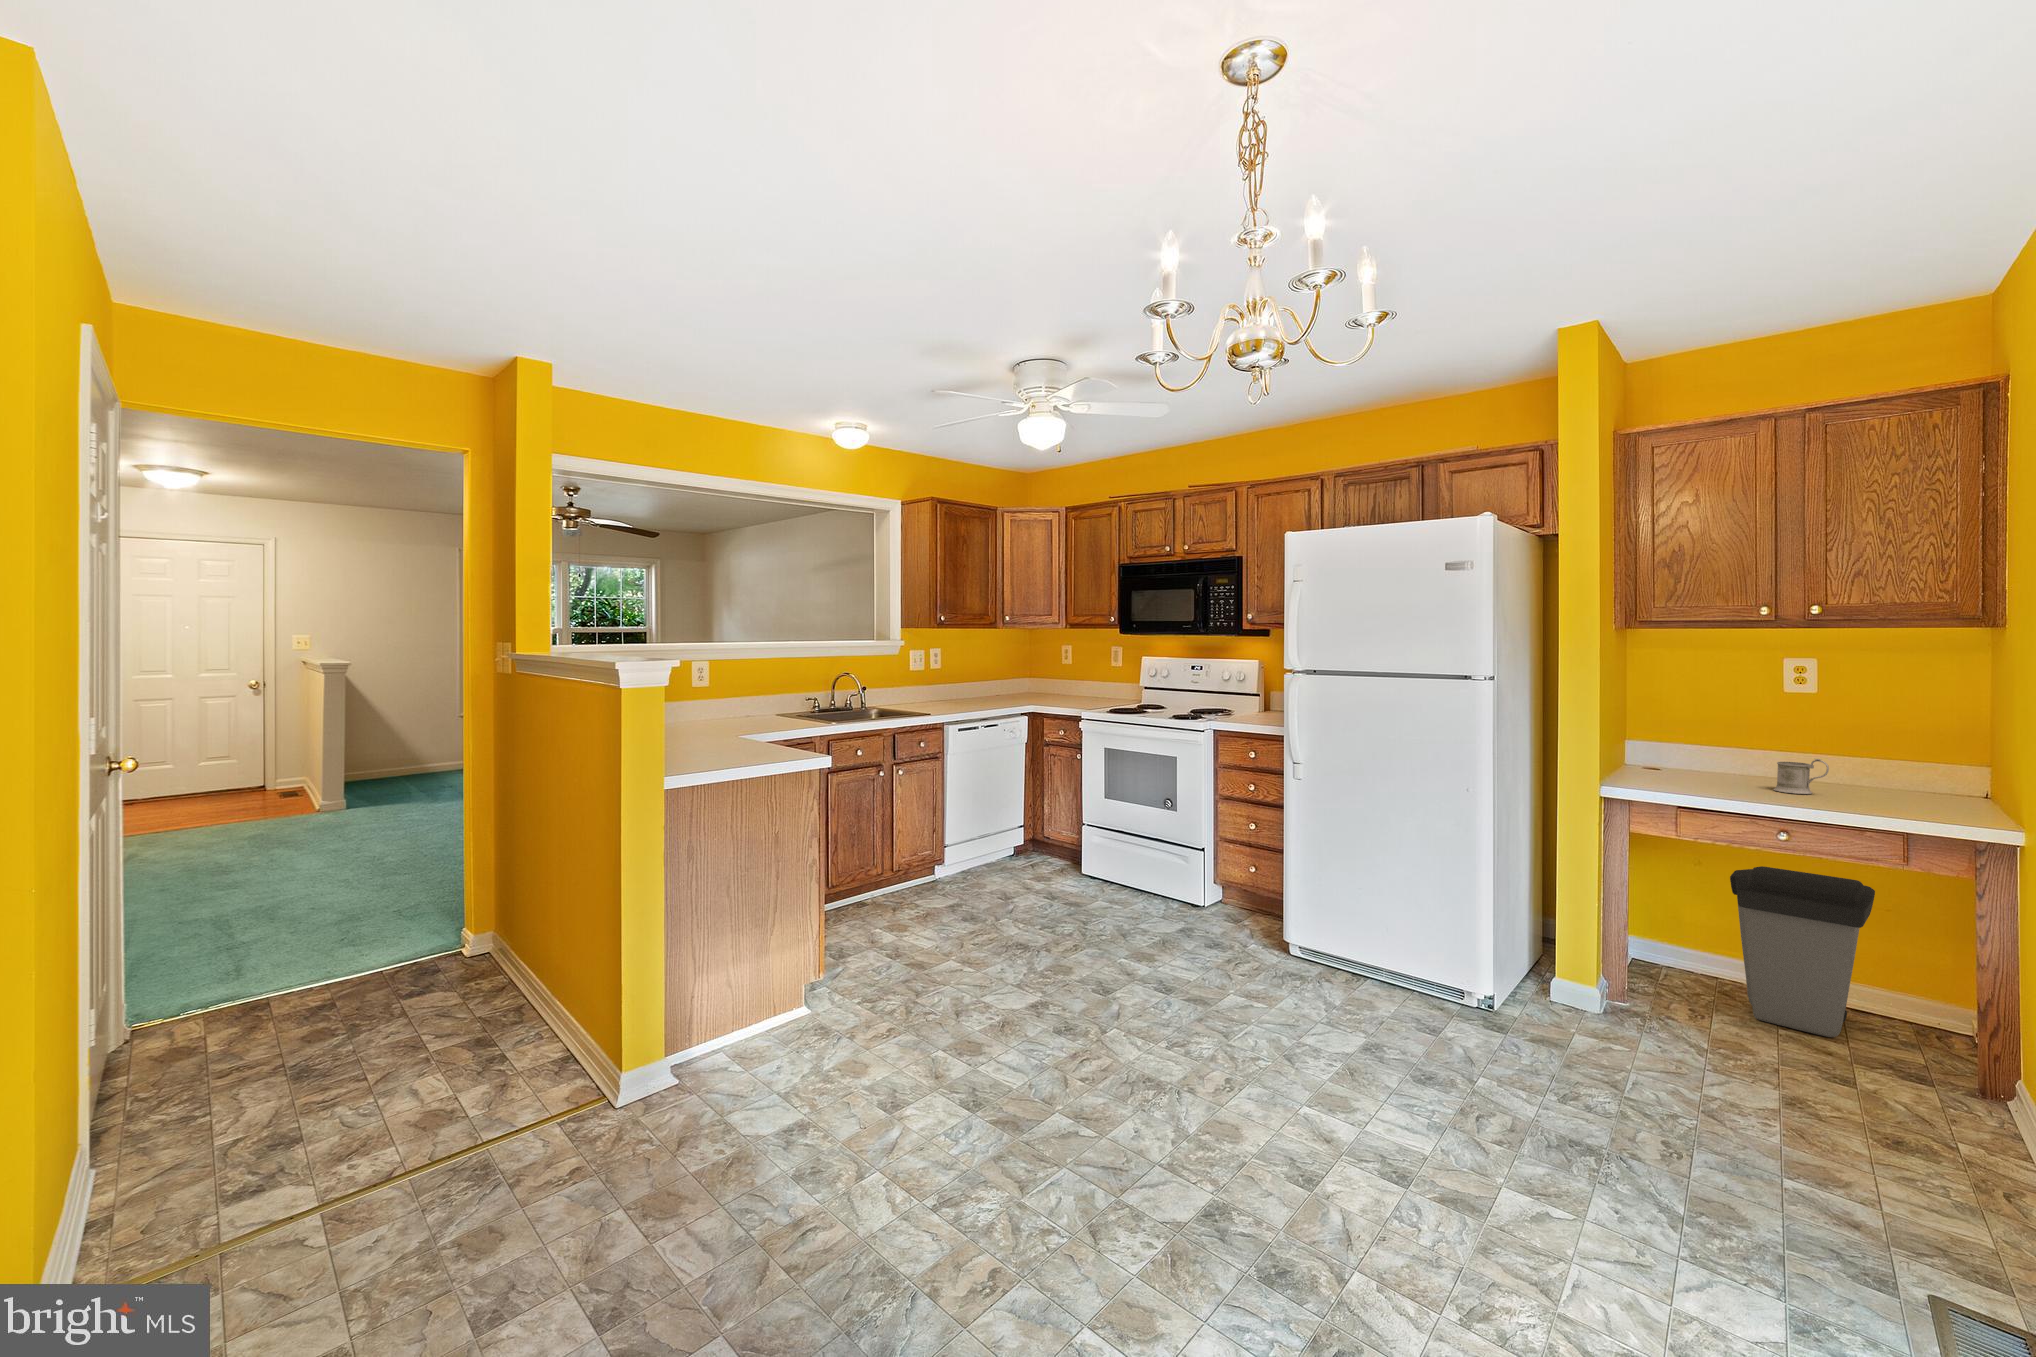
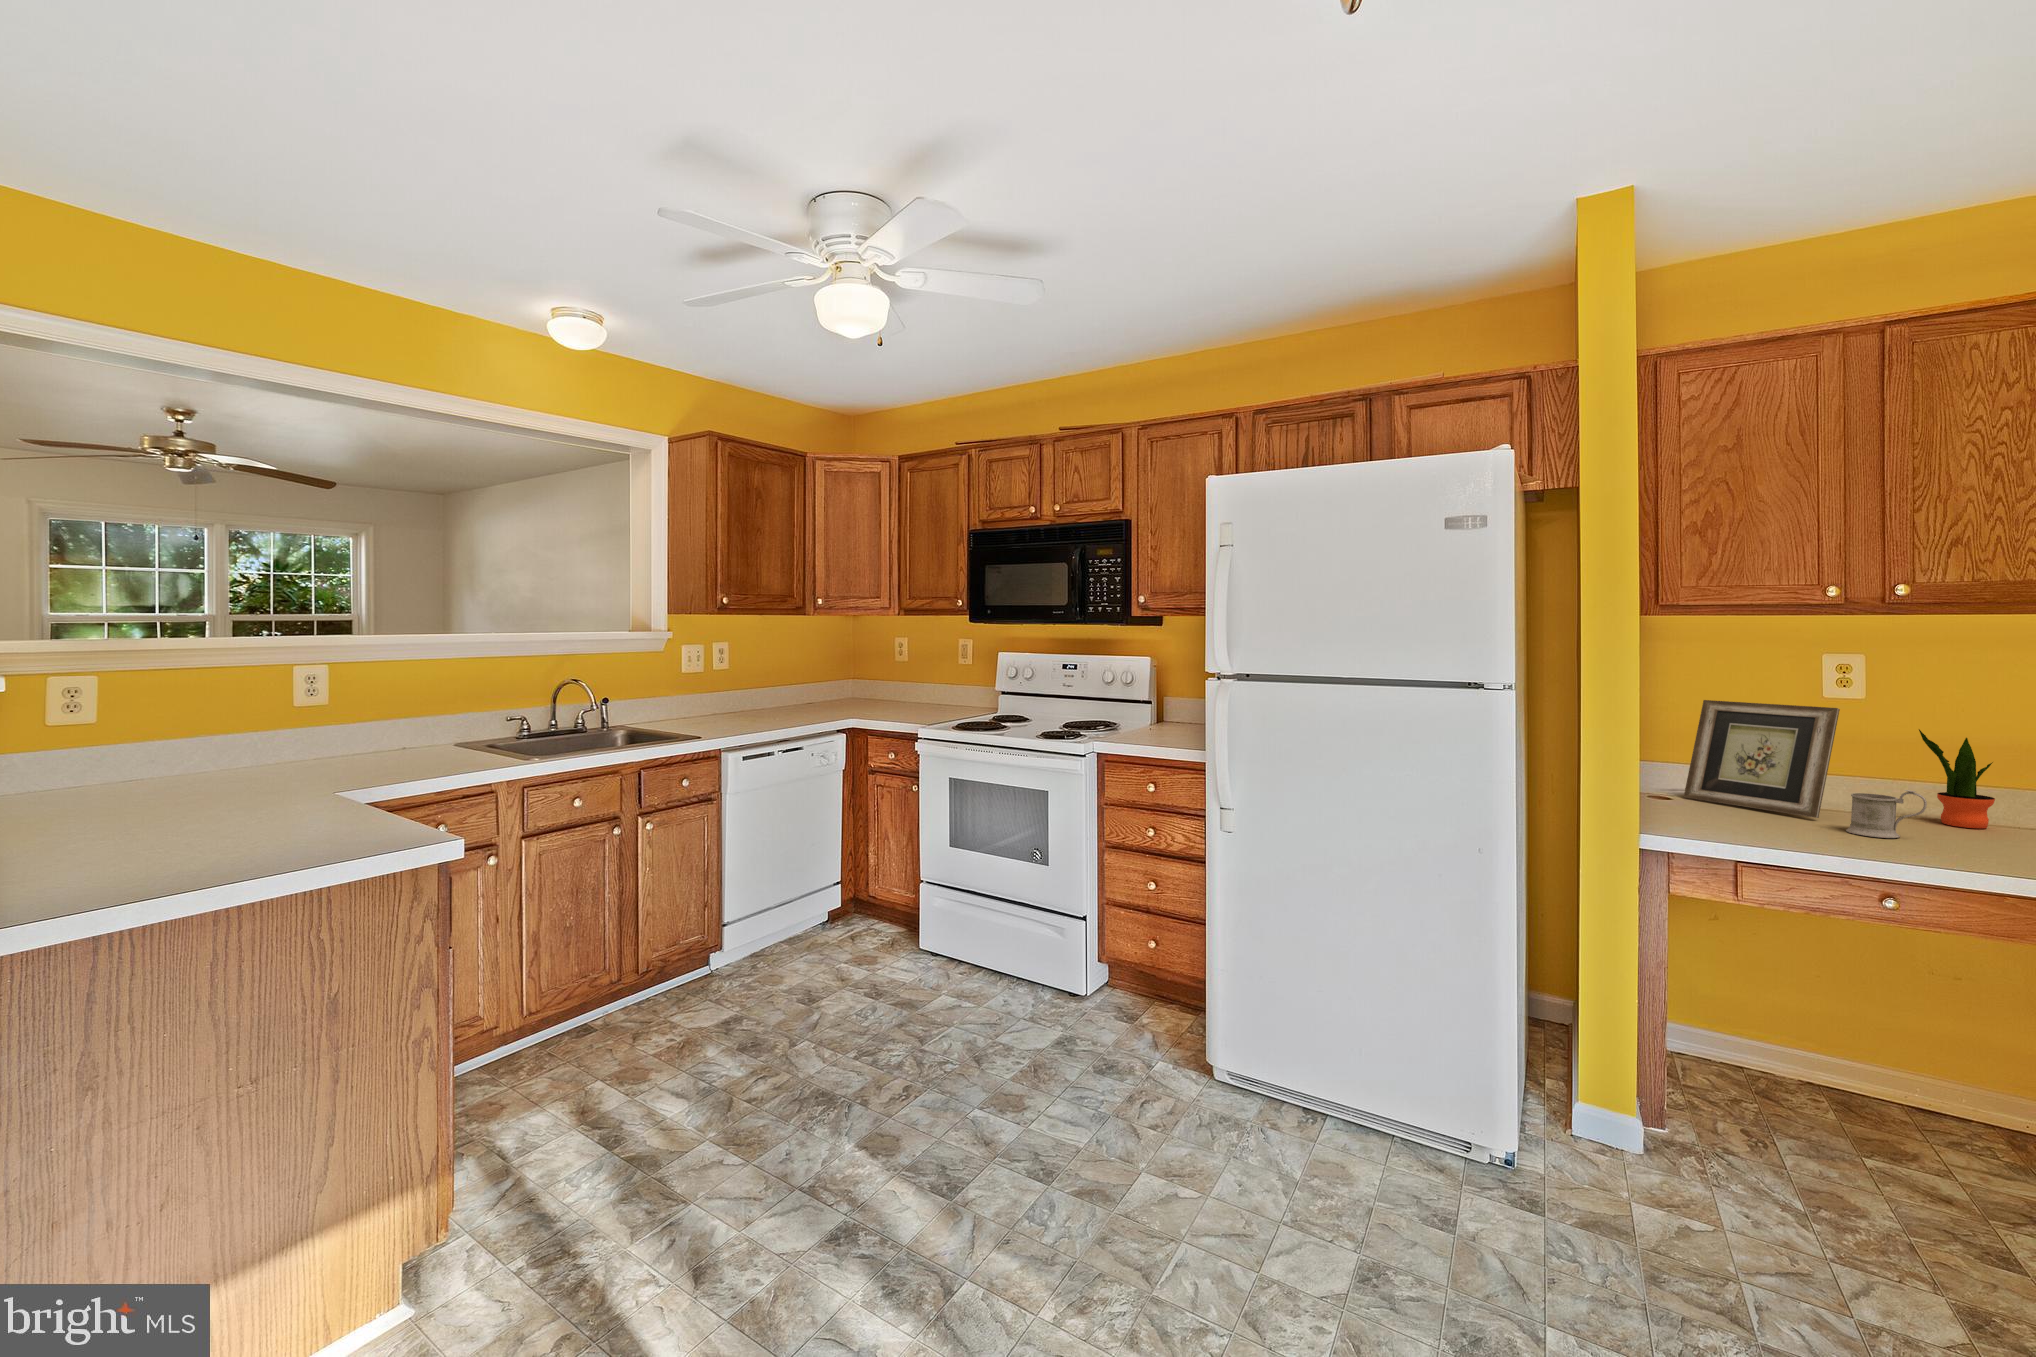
picture frame: none [1670,693,1783,781] -> present [1684,700,1840,818]
potted plant: none [1849,715,1907,791] -> present [1919,729,1995,828]
trash can: present [1730,866,1875,1037] -> none [1778,926,1984,1164]

